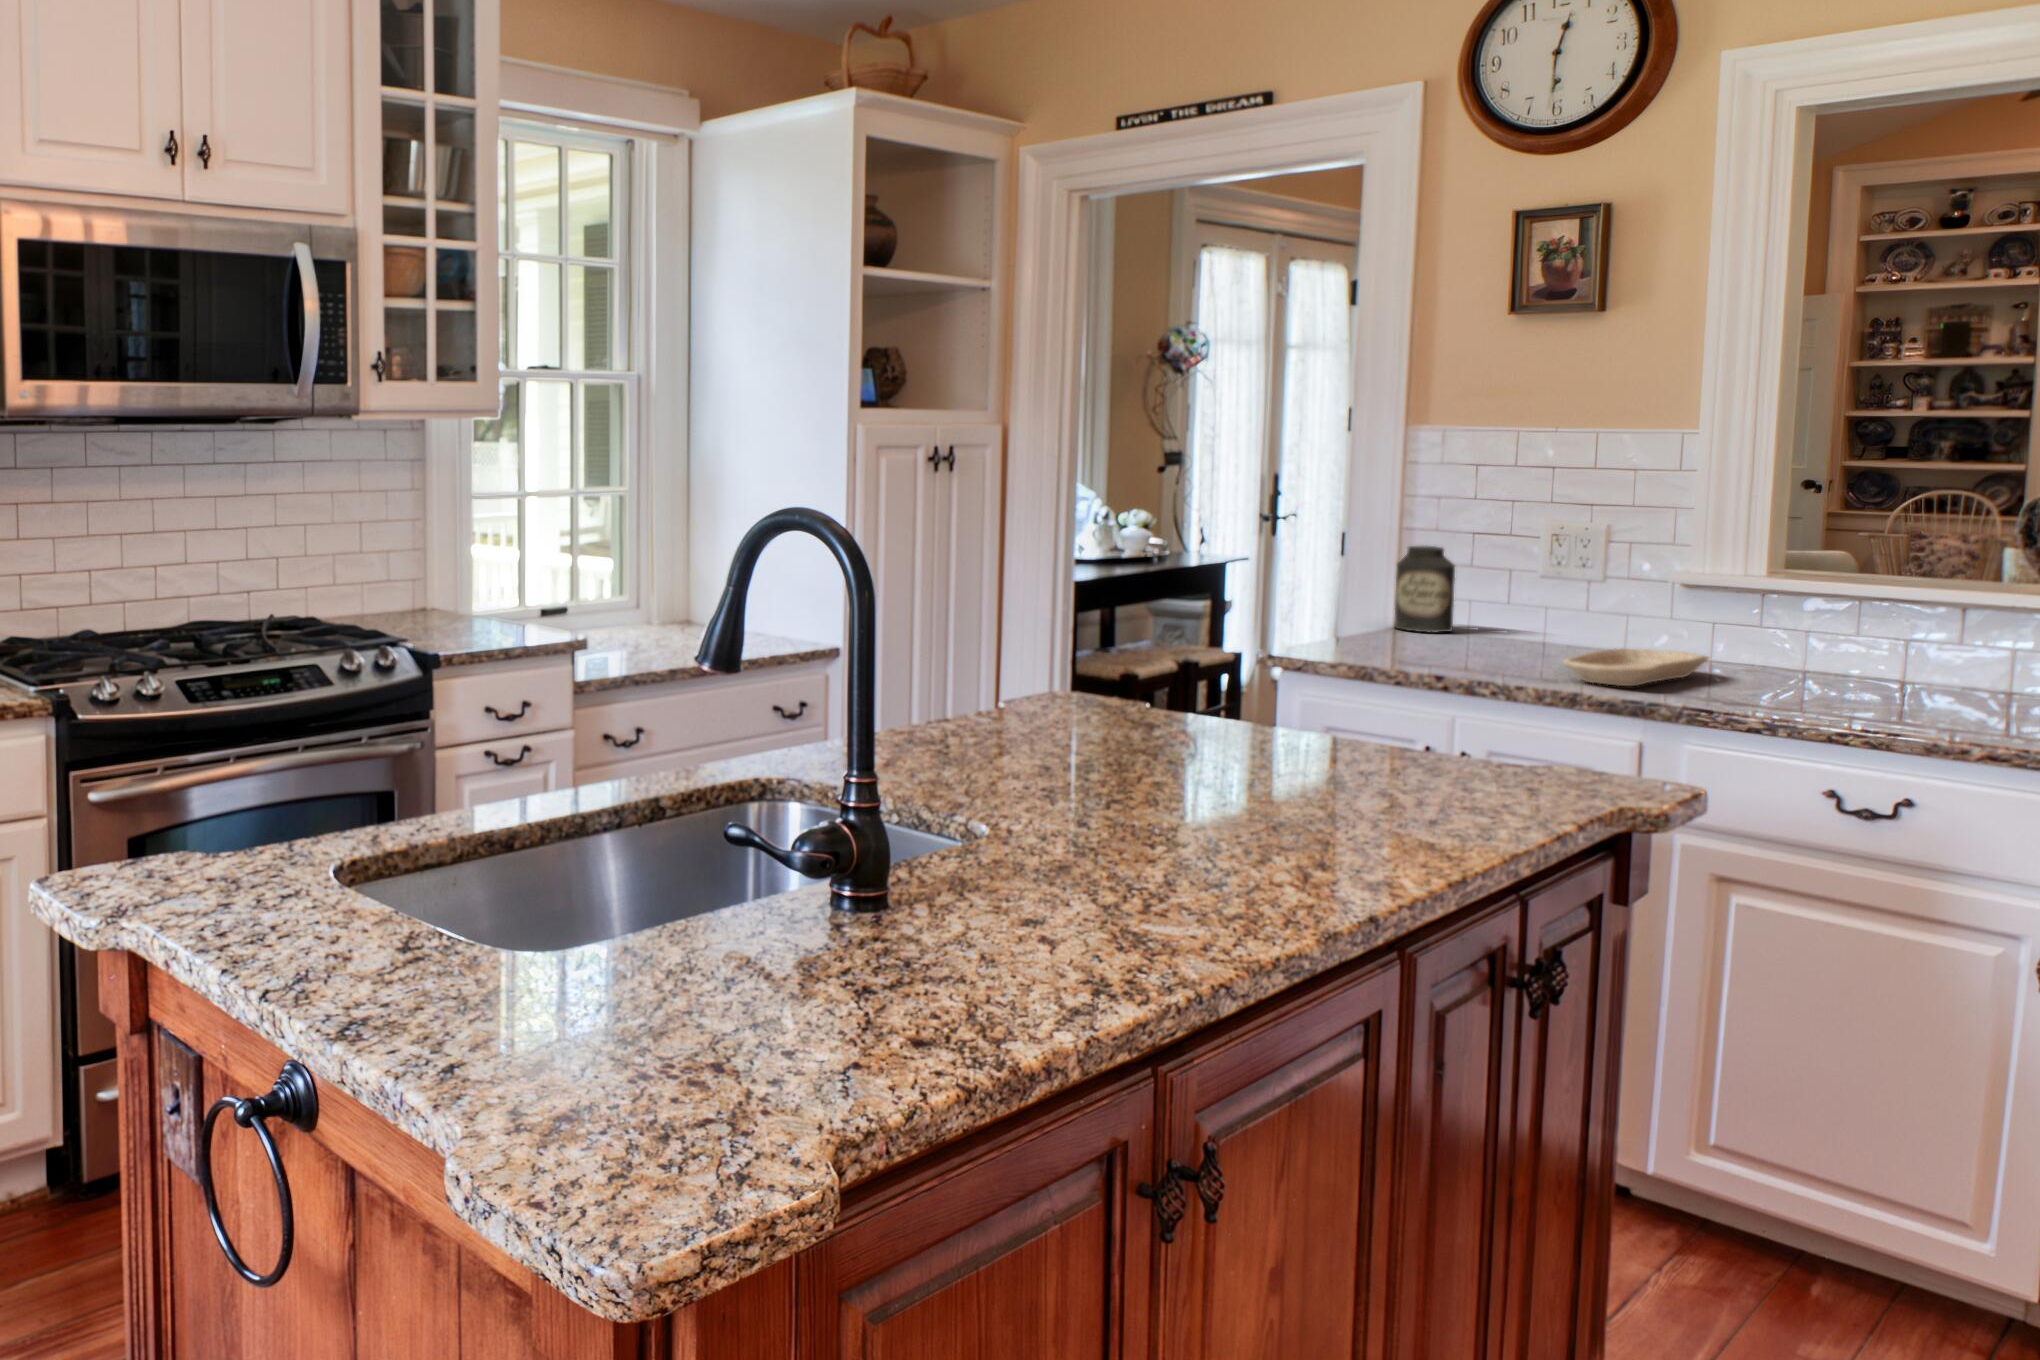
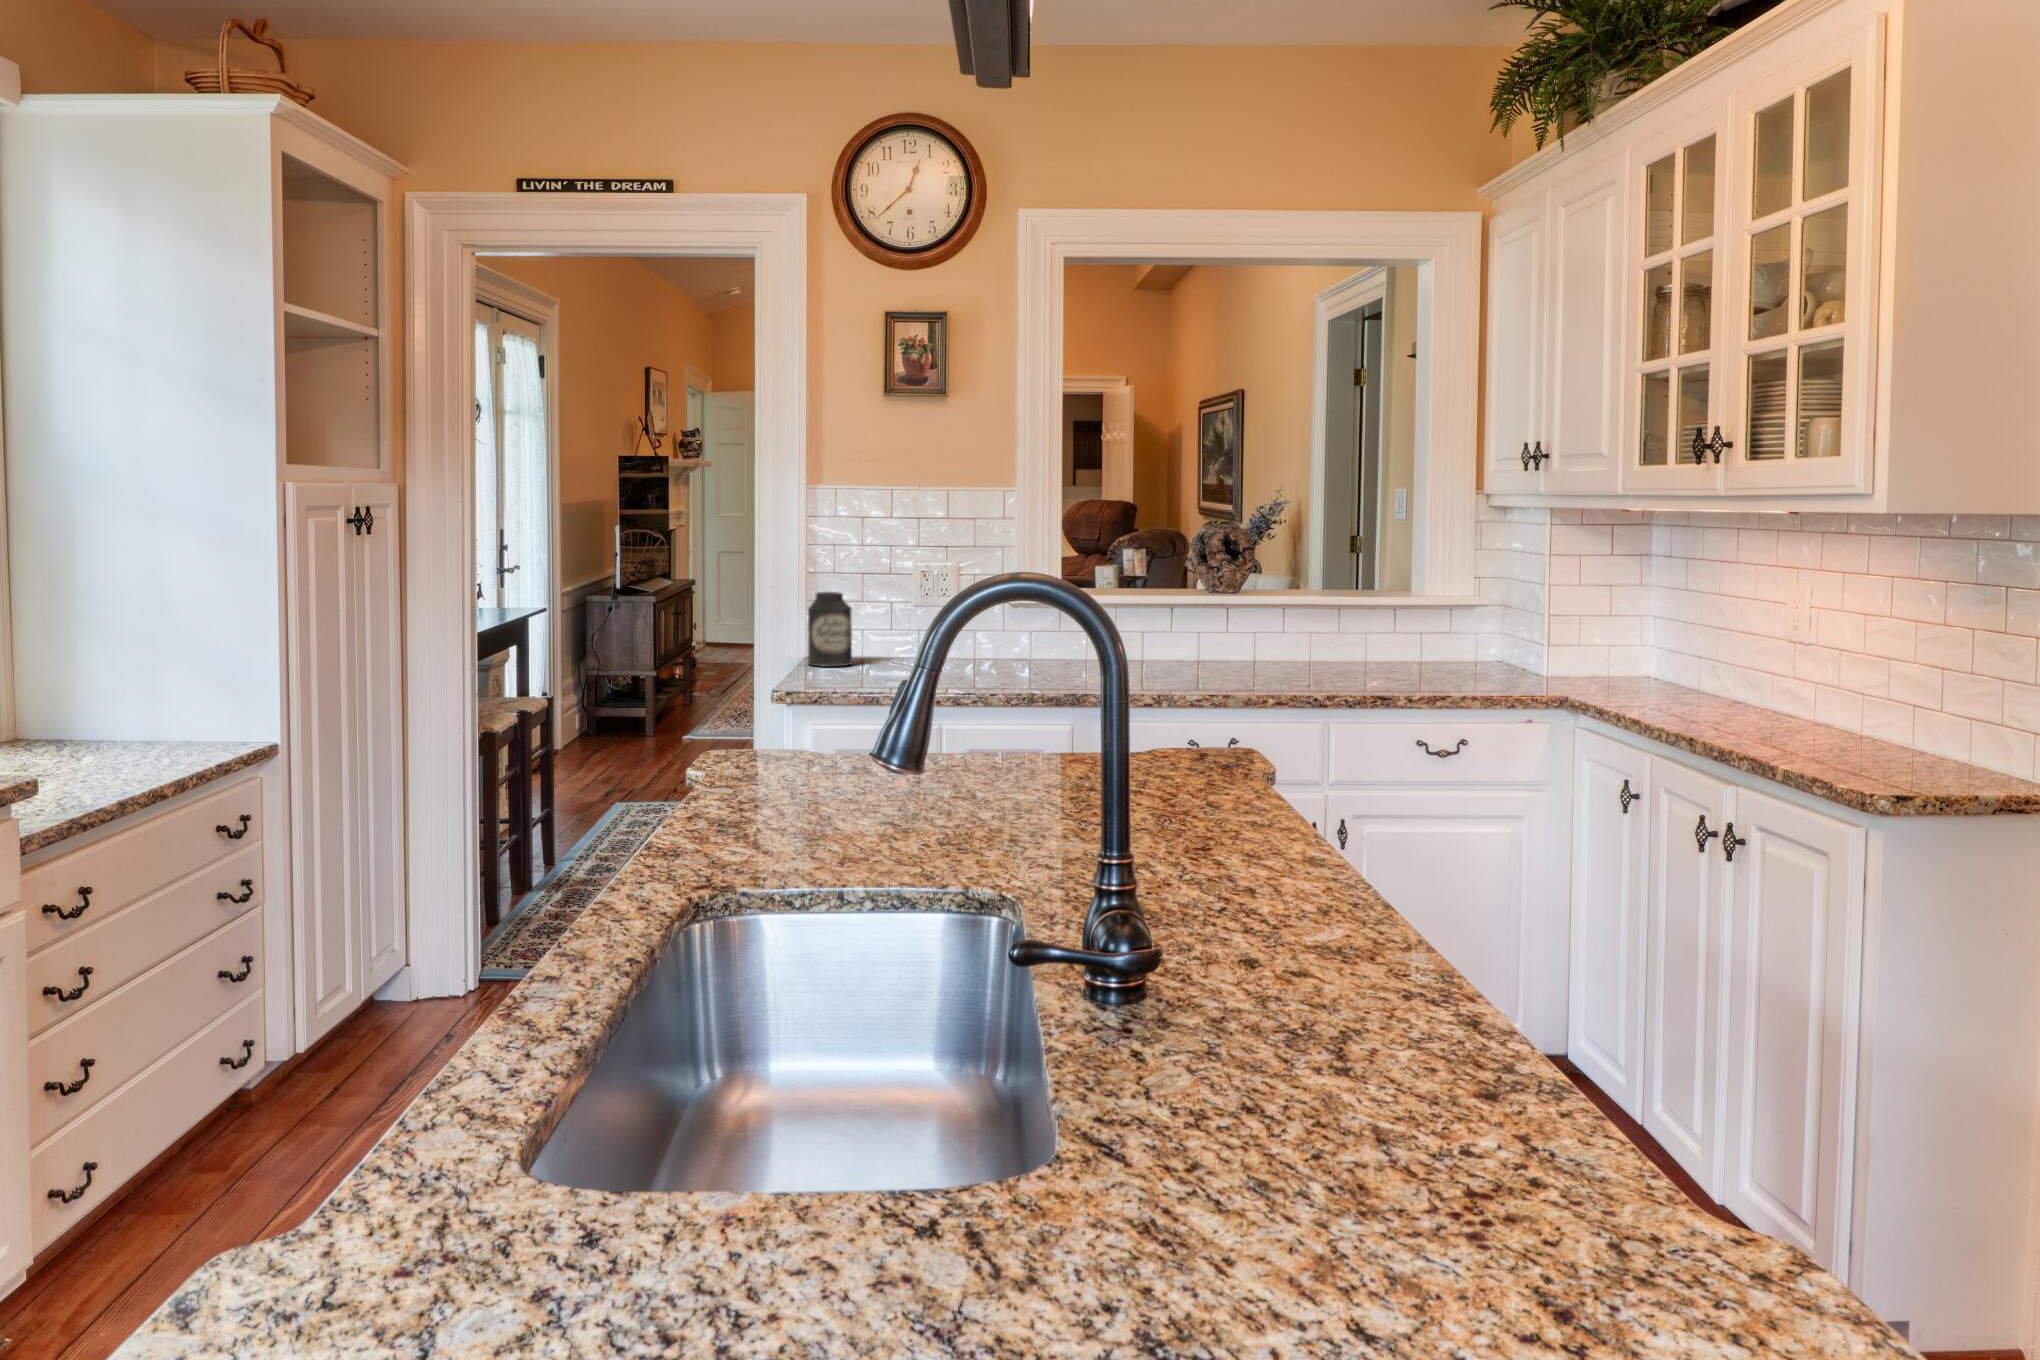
tray: present [1563,648,1708,686] -> none [992,662,1058,692]

